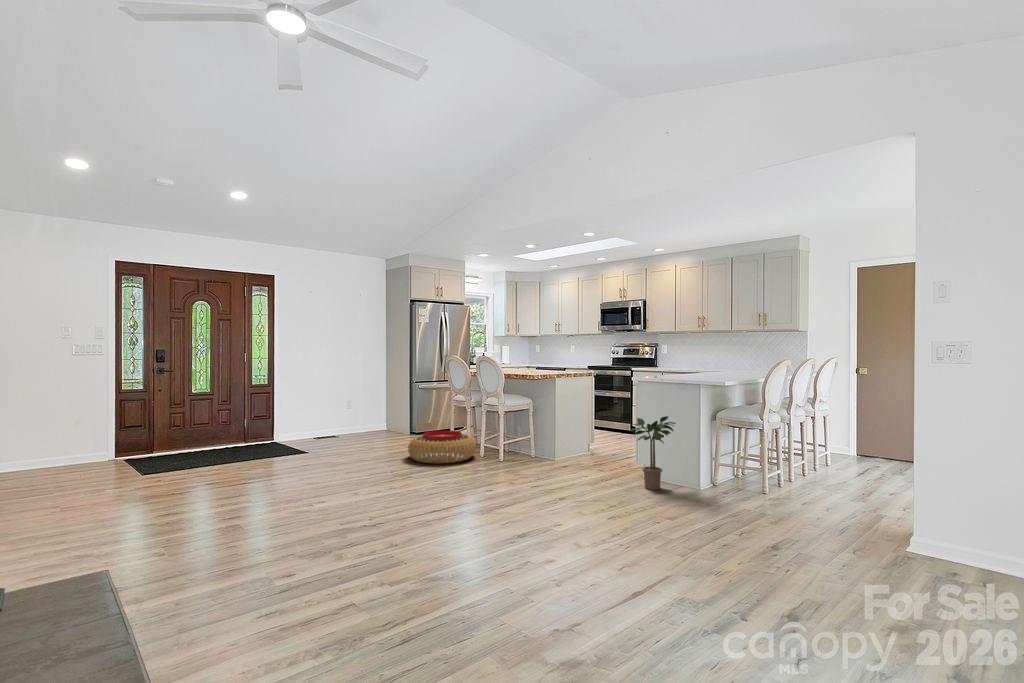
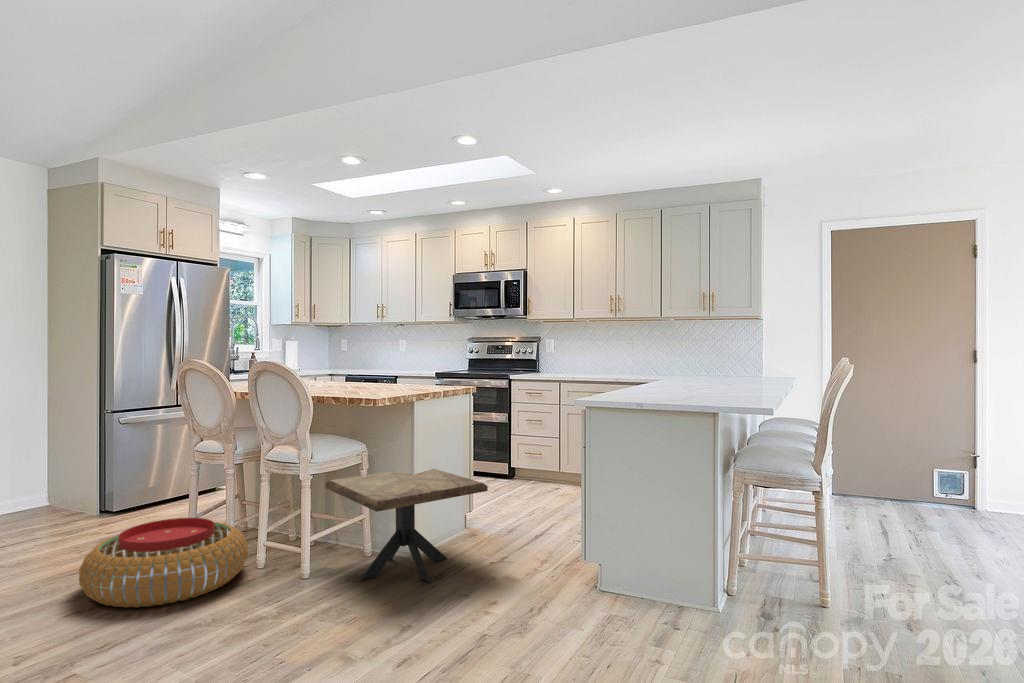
side table: none [511,414,589,467] -> present [325,469,488,583]
potted plant: present [631,416,676,490] -> none [595,481,697,633]

